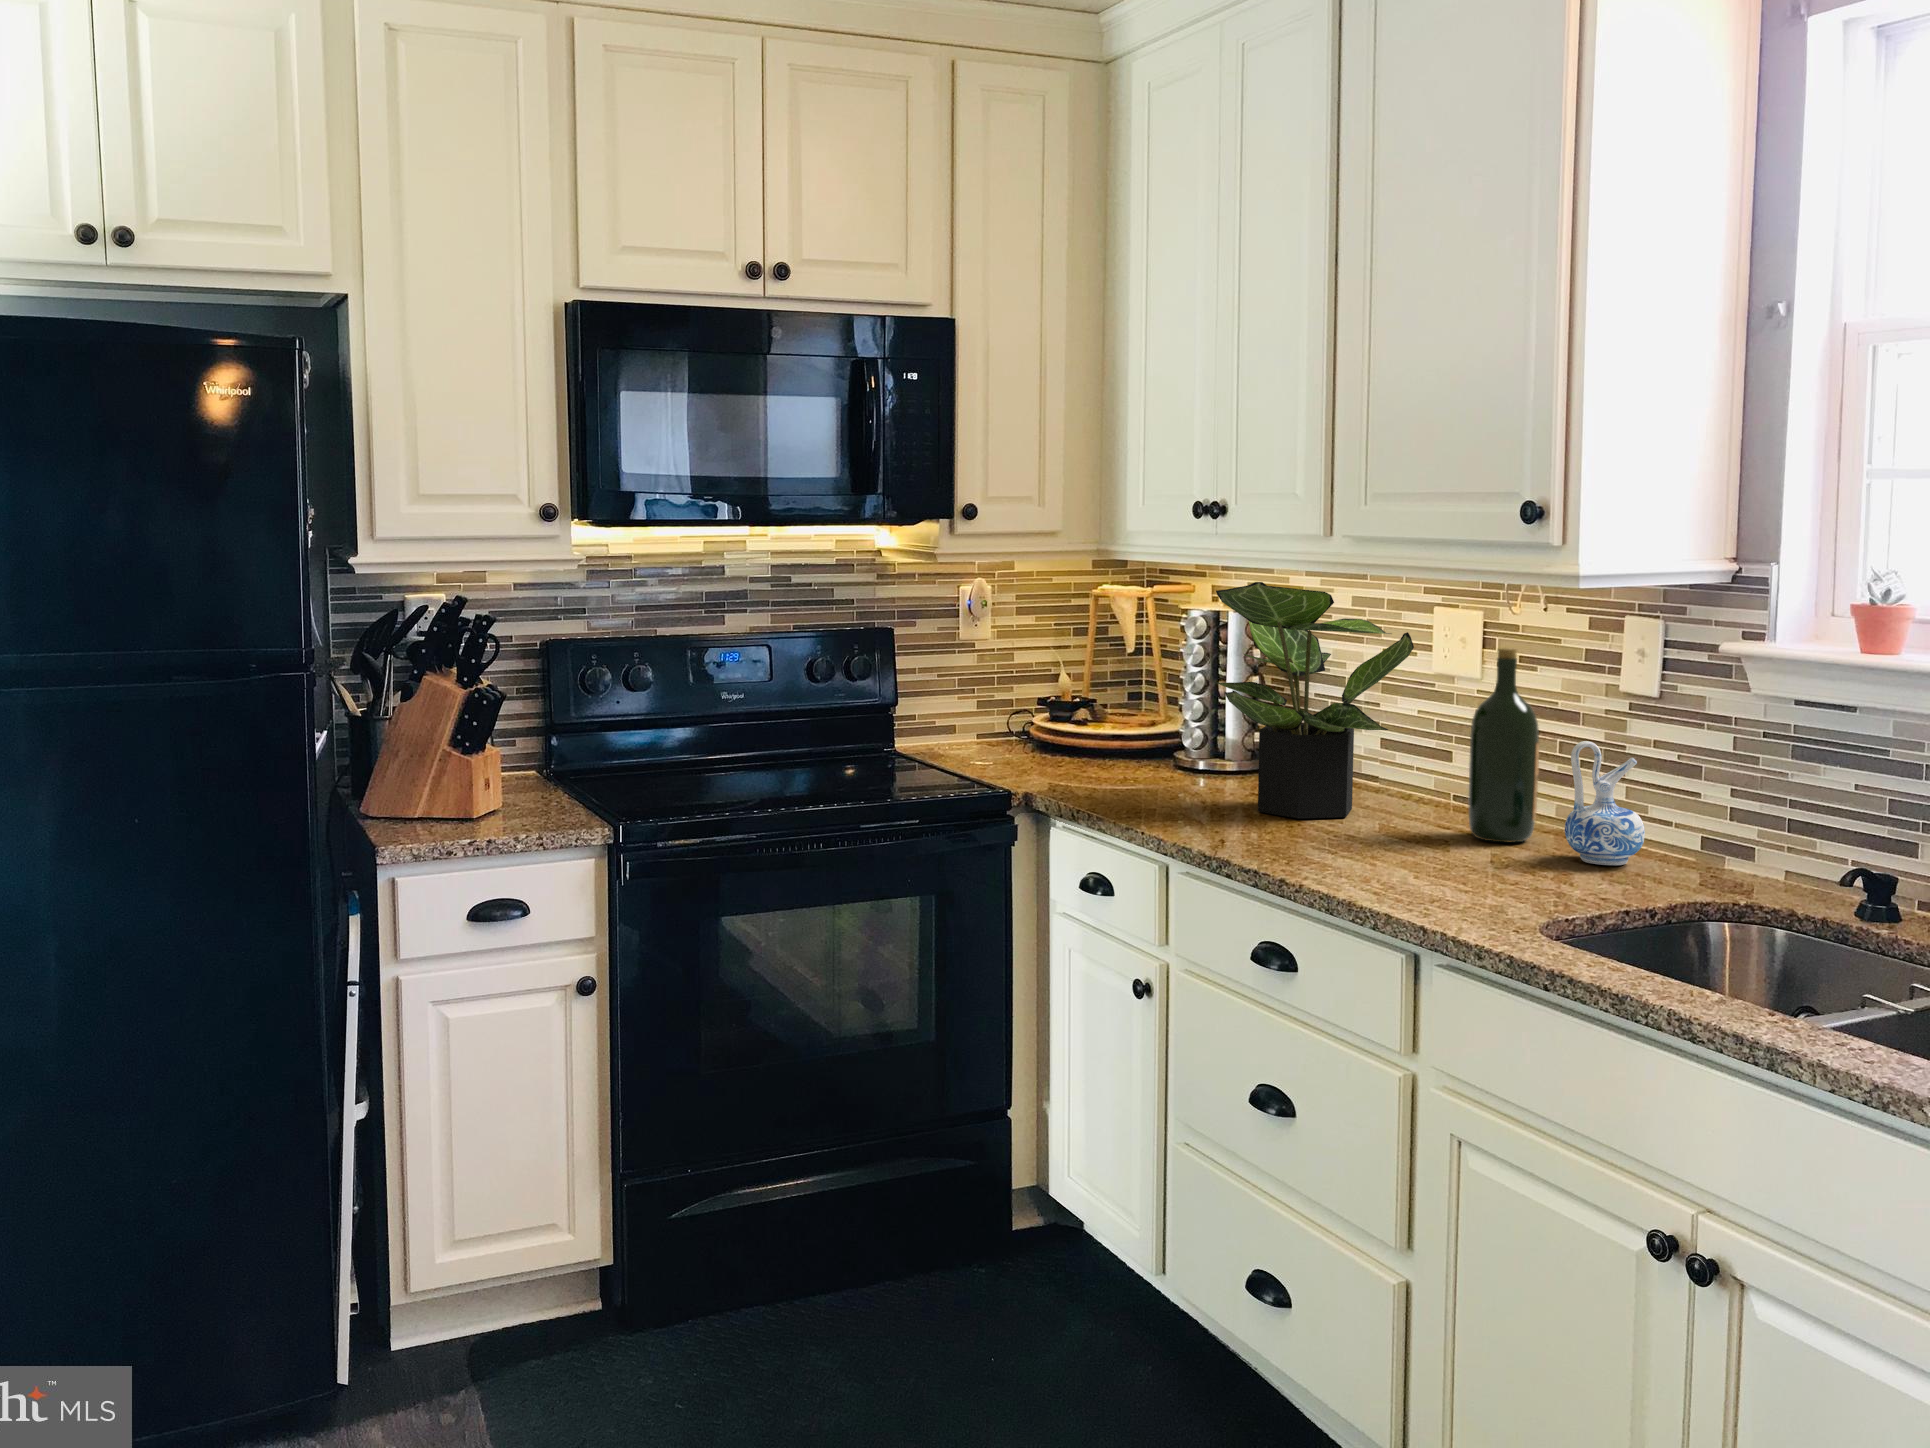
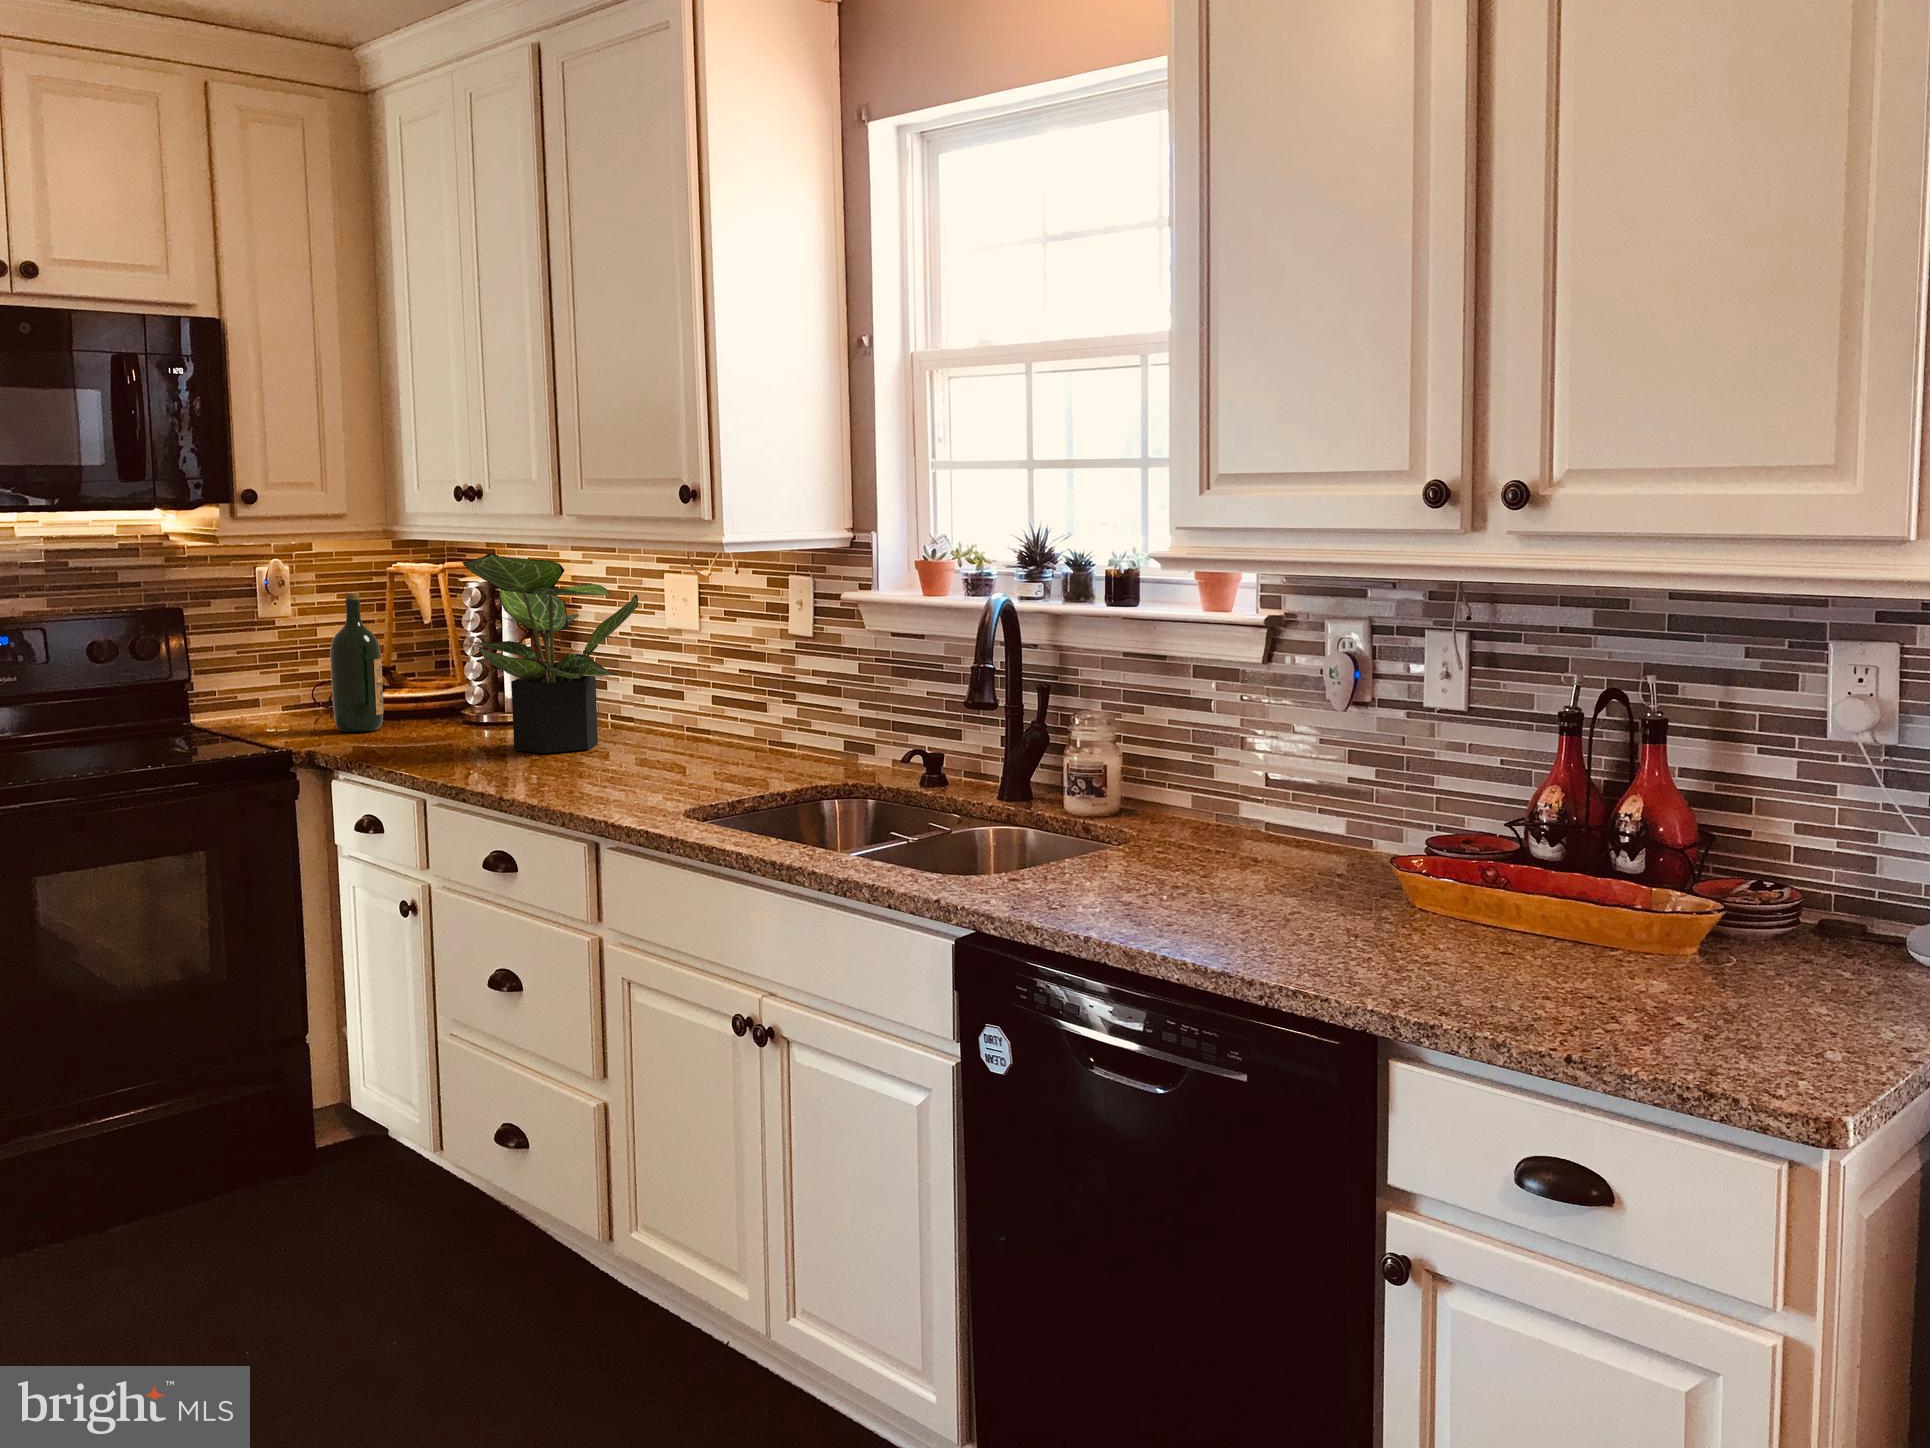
wine bottle: present [1469,648,1539,843] -> present [330,593,384,732]
ceramic pitcher: present [1565,741,1645,865] -> none [739,672,797,767]

